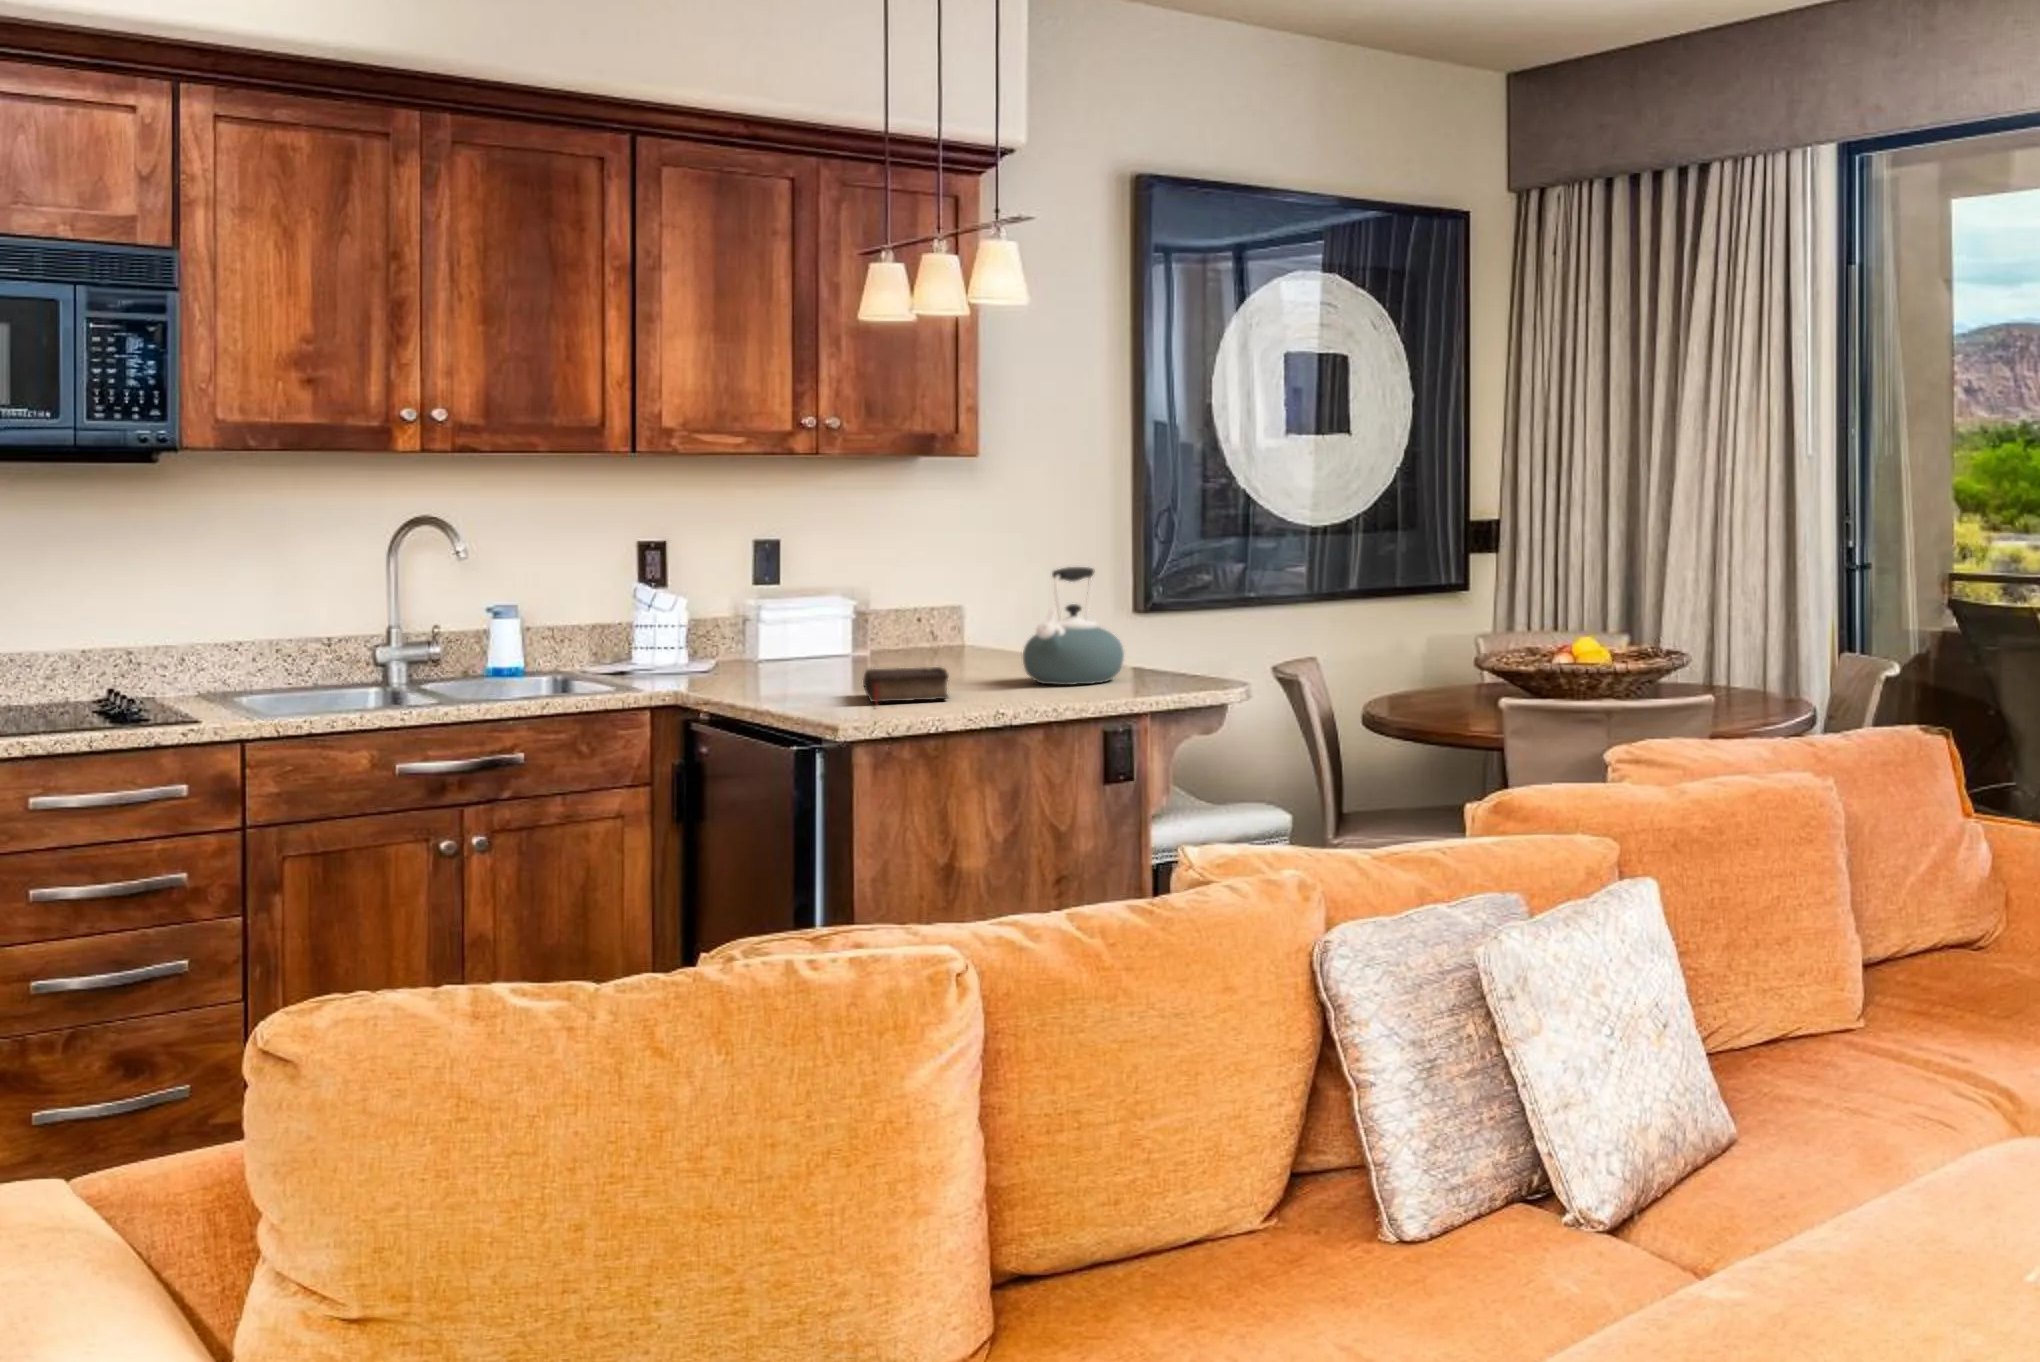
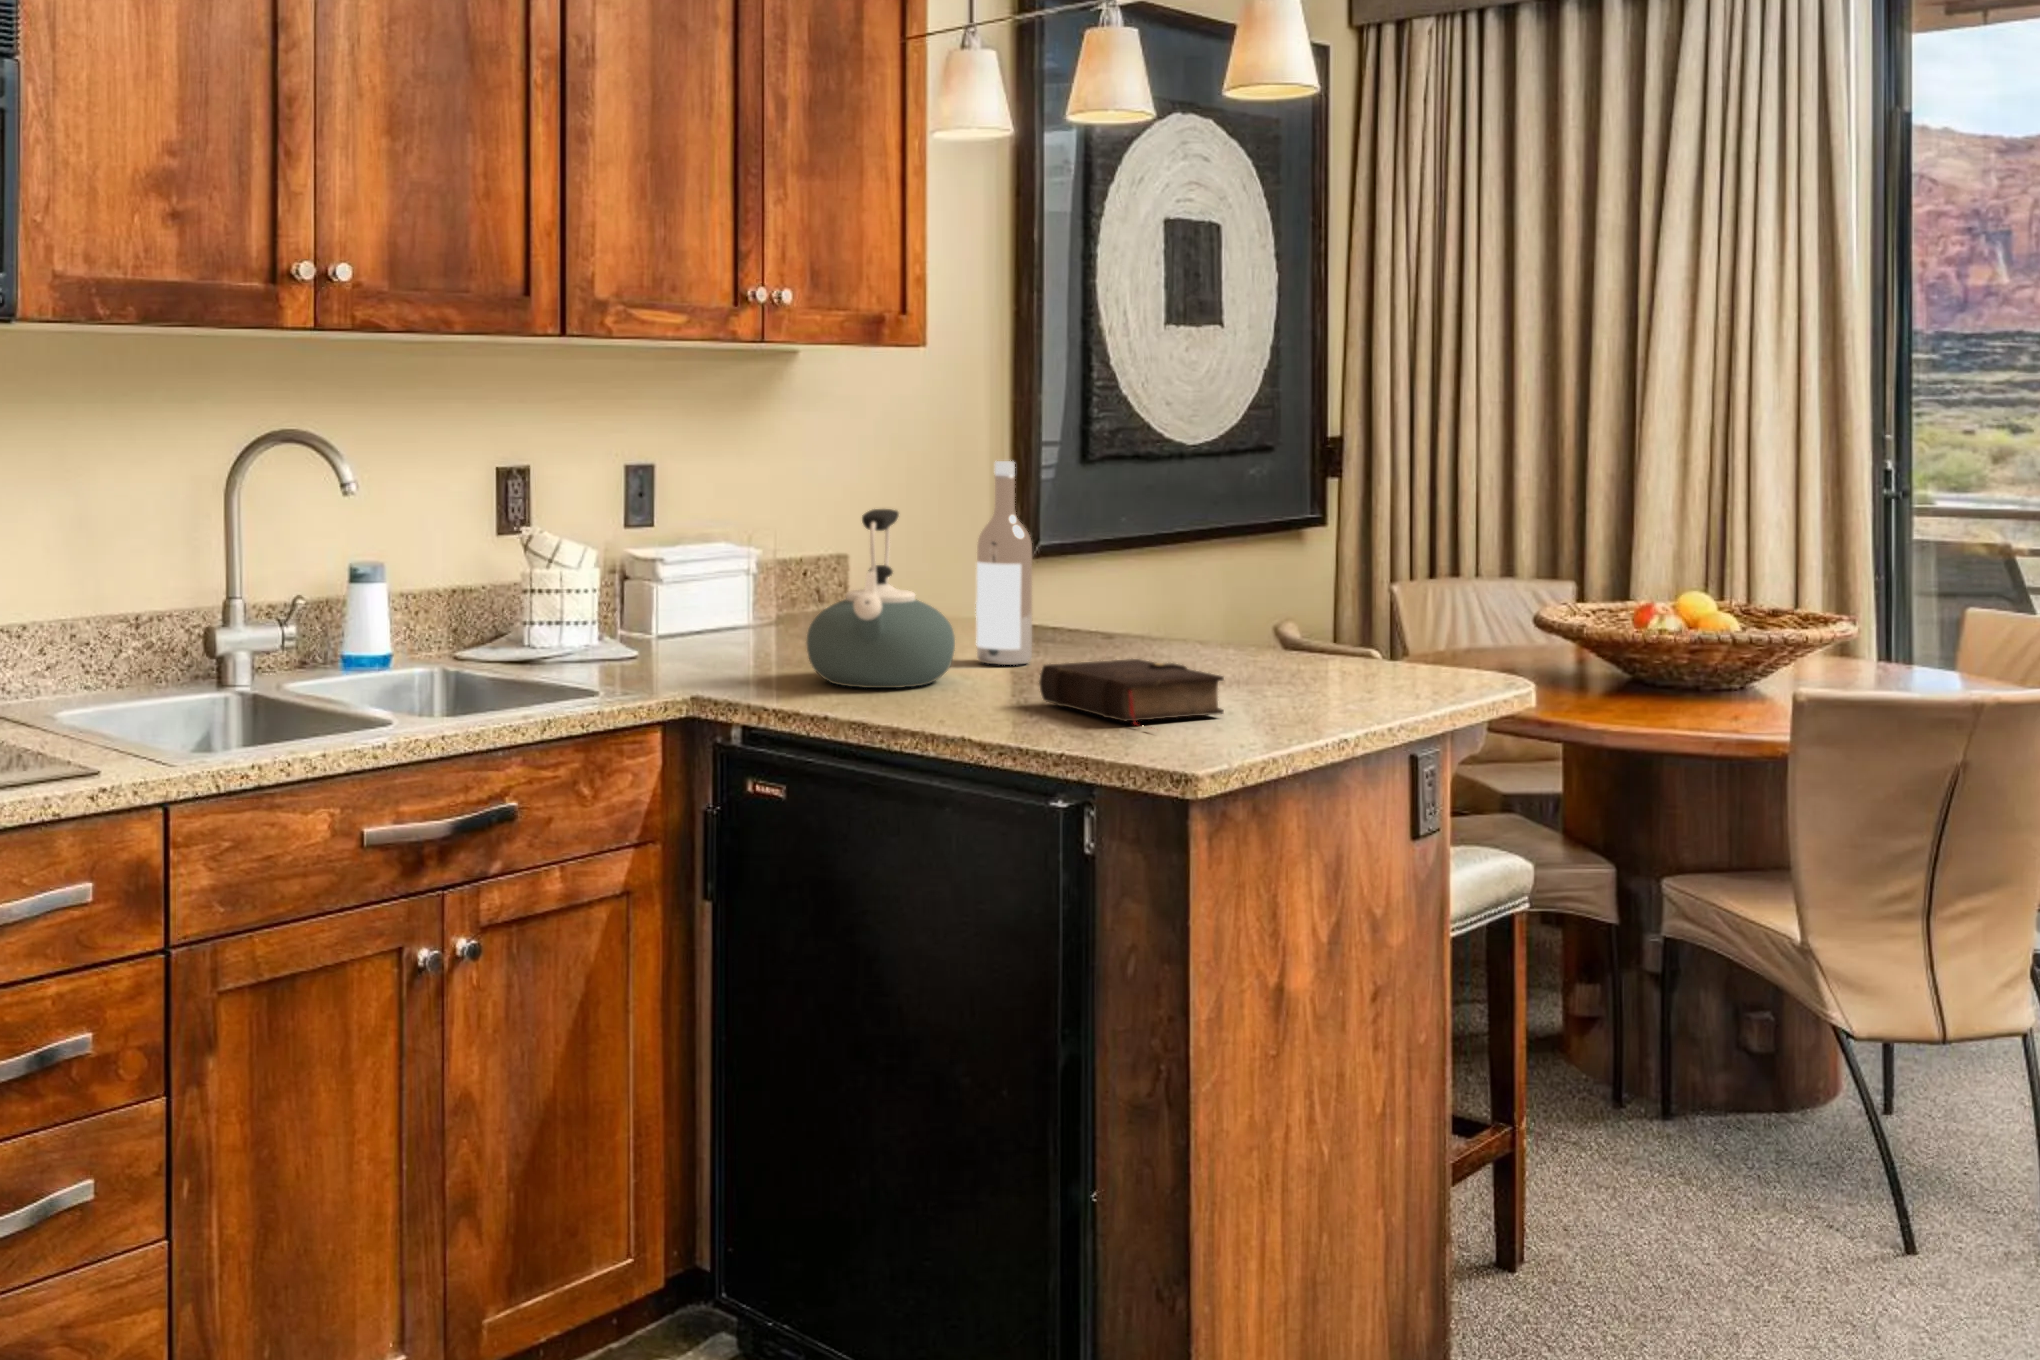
wine bottle: none [911,538,950,675] -> present [976,461,1032,665]
kettle: present [1023,567,1124,685] -> present [807,509,955,688]

